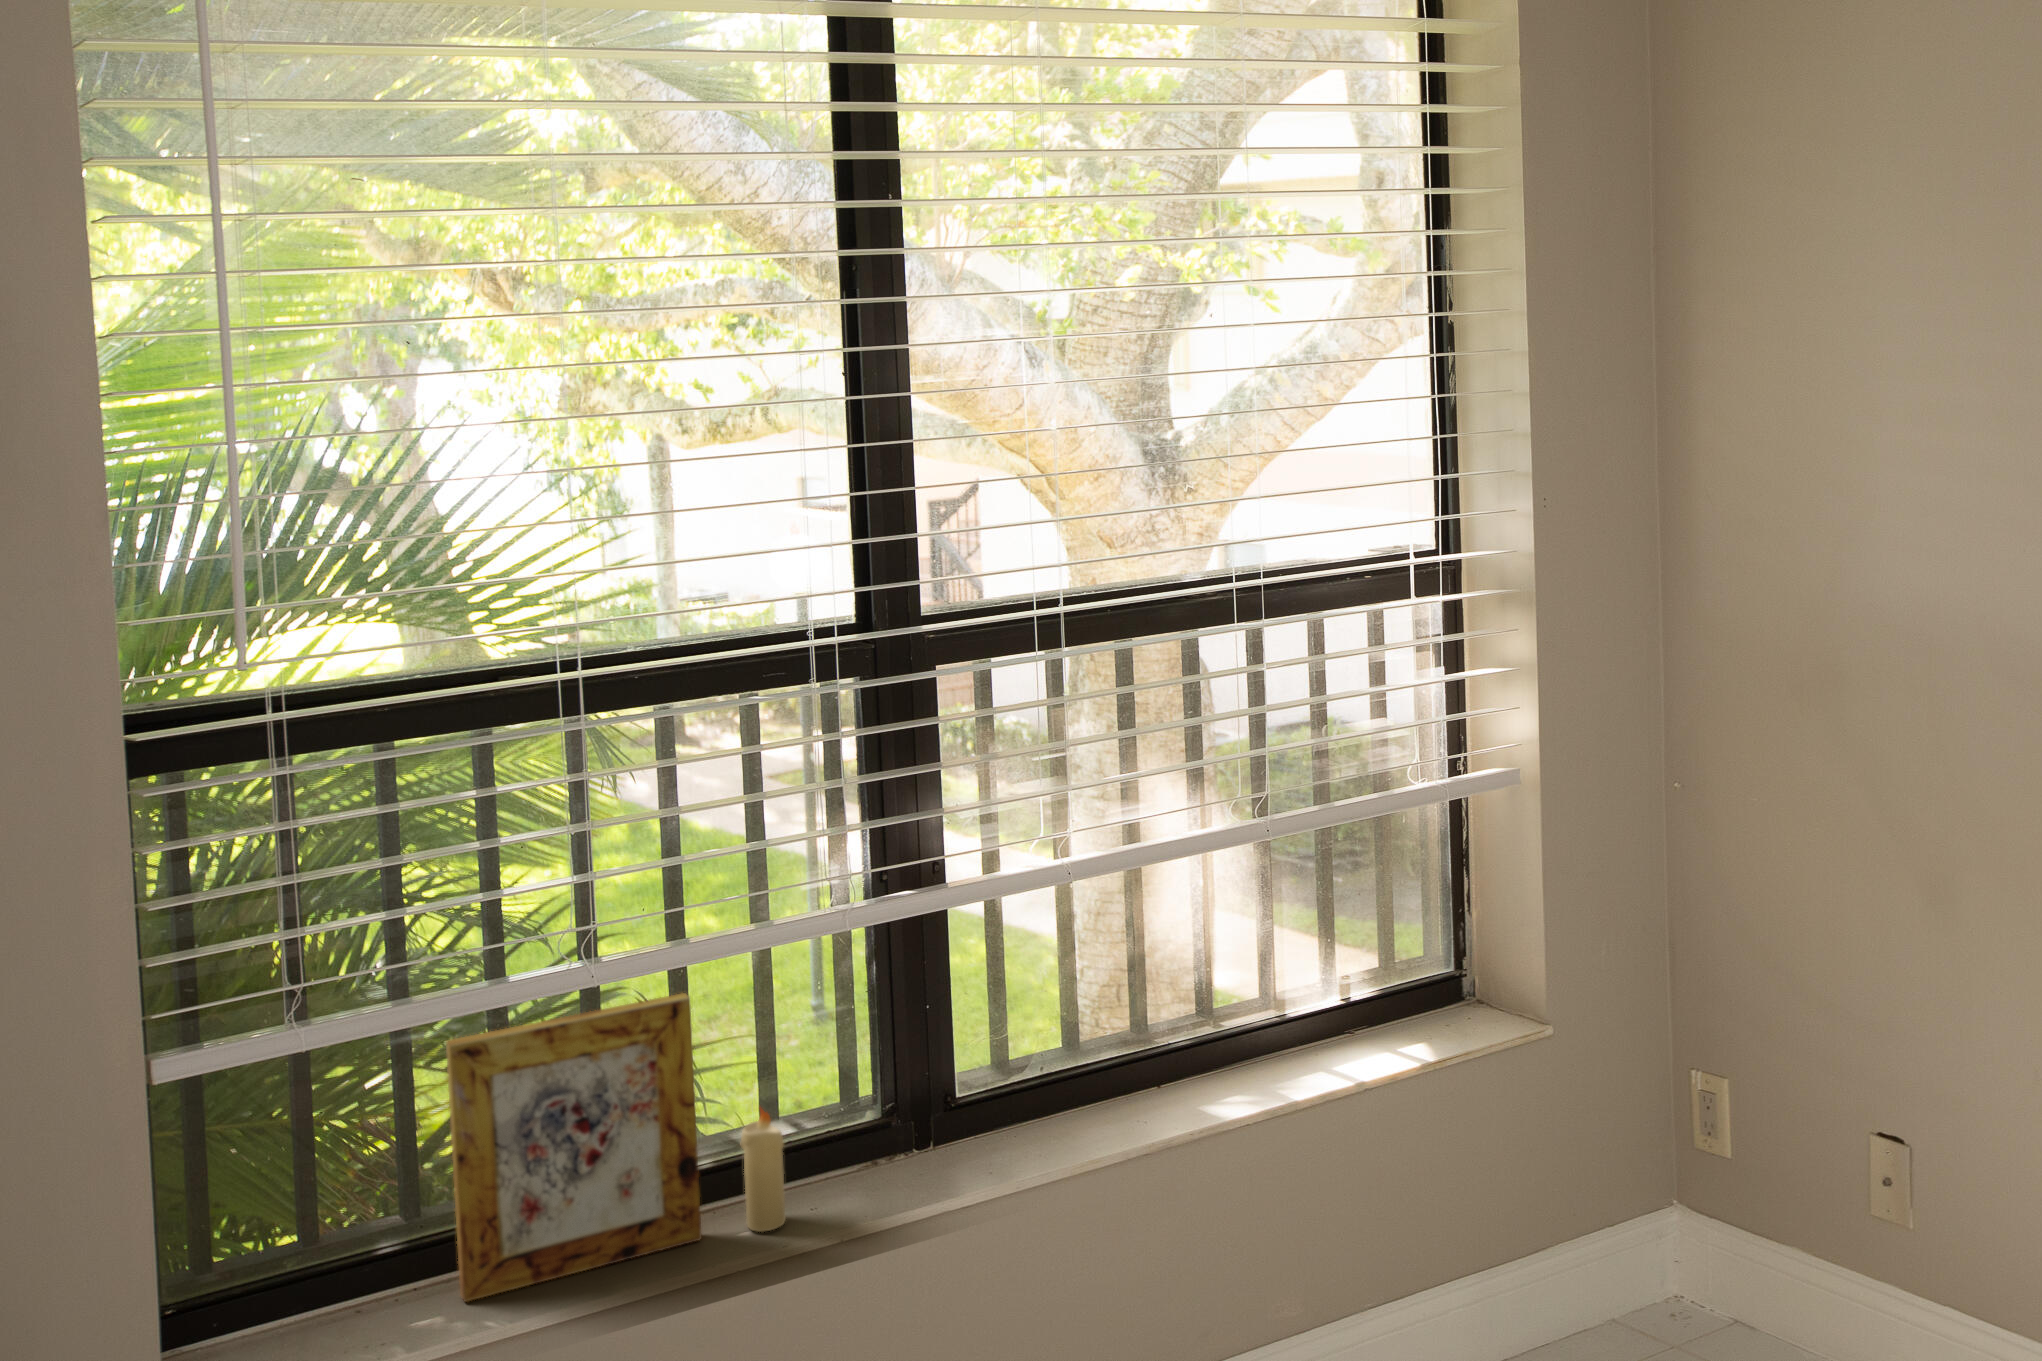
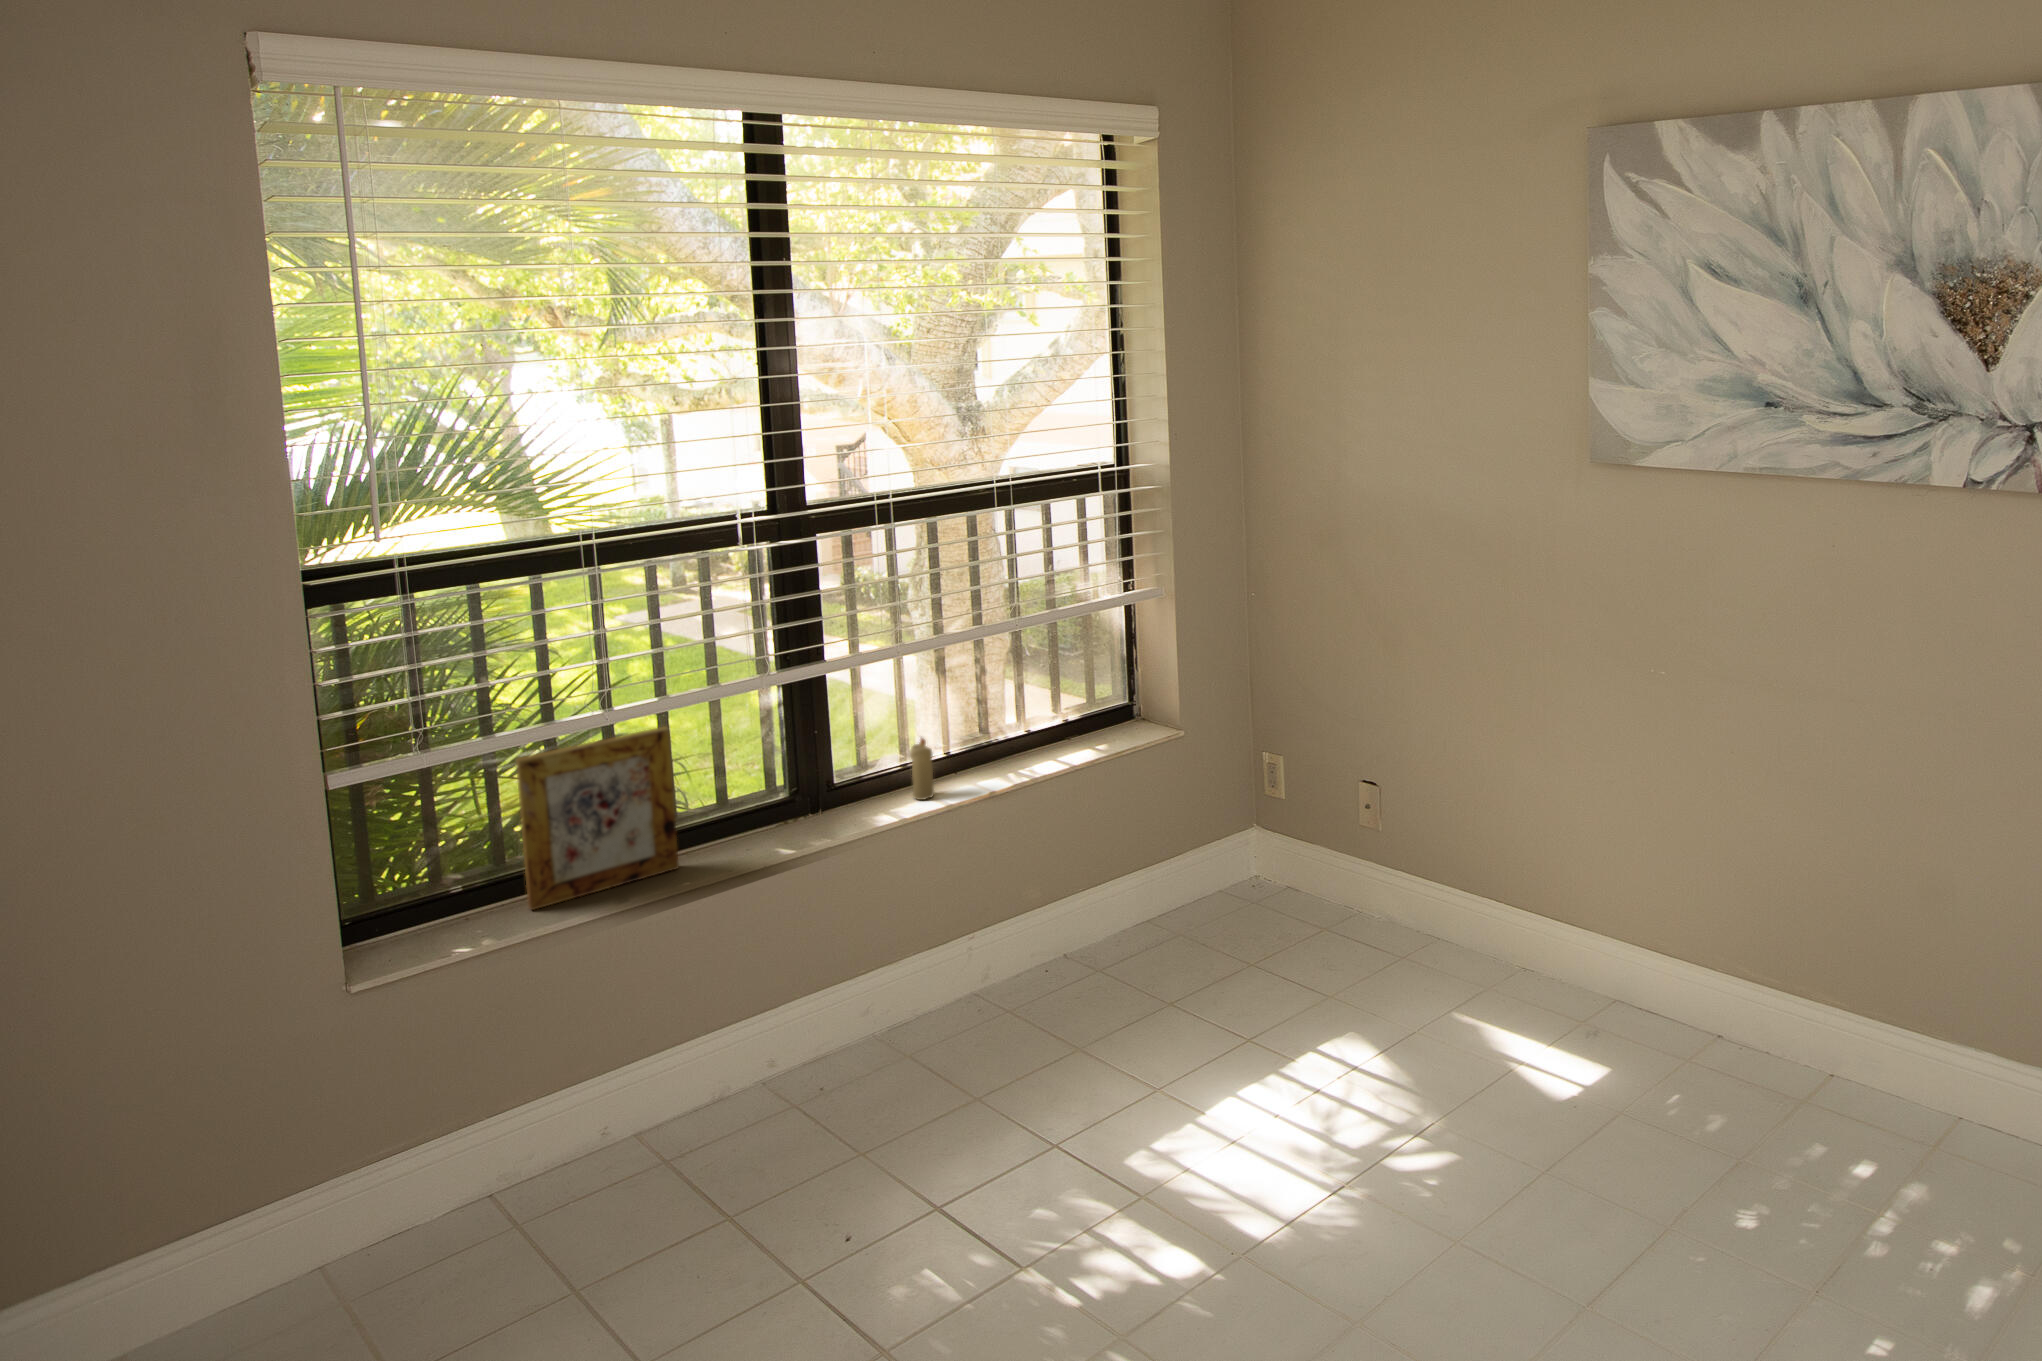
candle: present [741,1108,786,1232] -> present [910,738,934,800]

